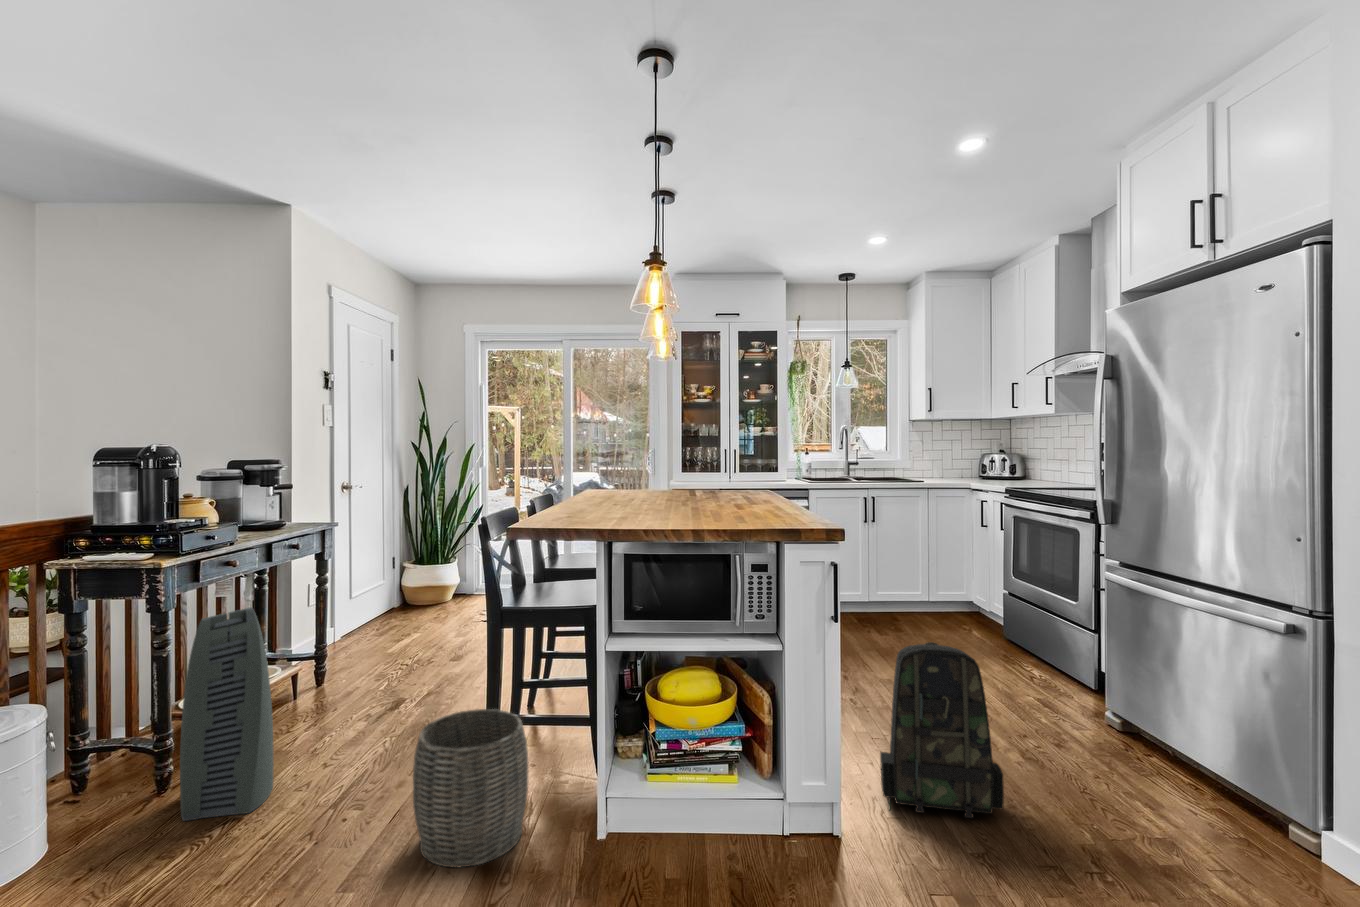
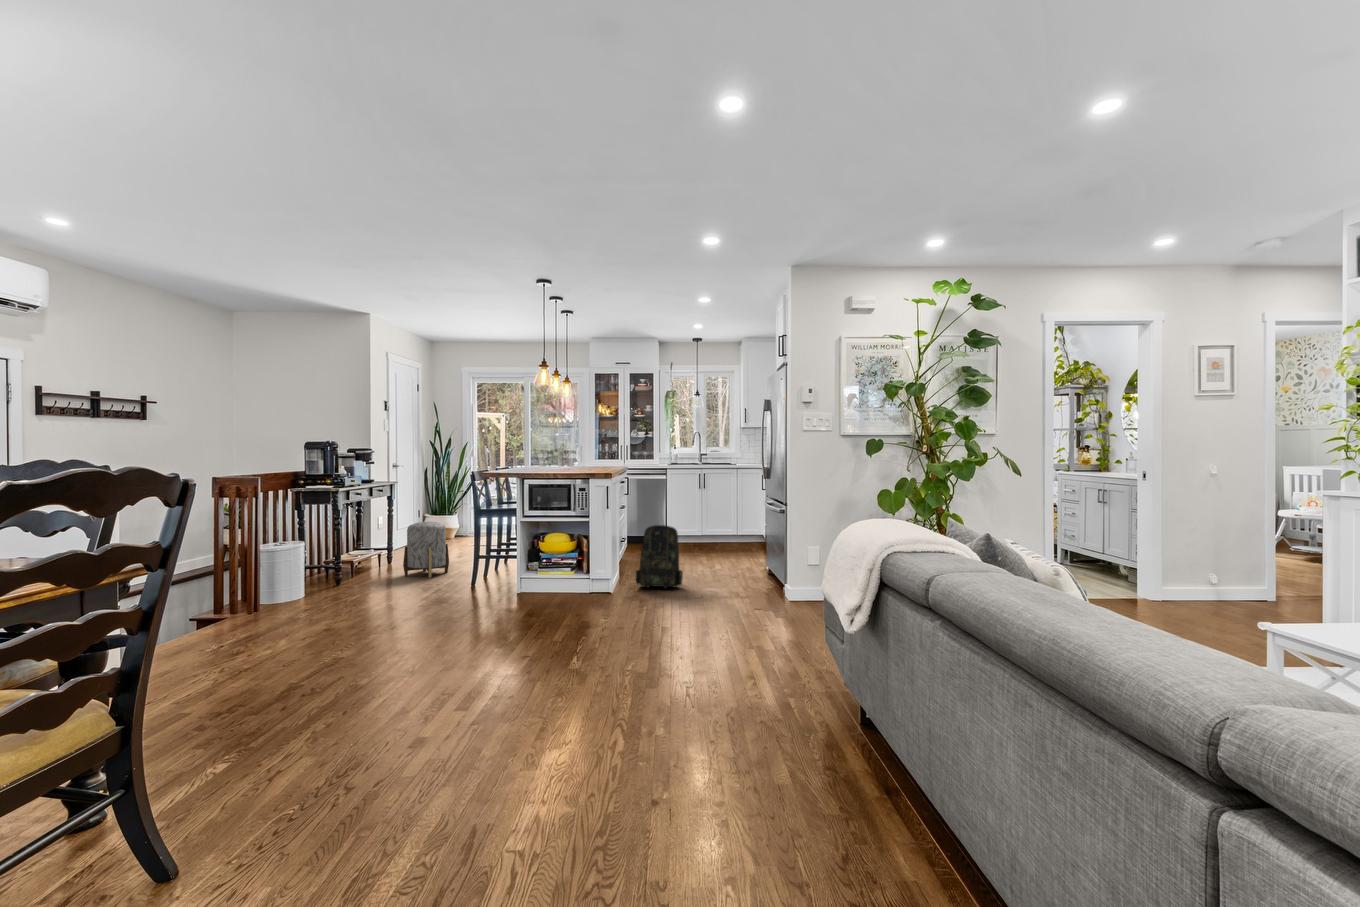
air purifier: present [180,607,274,821] -> none [351,509,385,591]
stool: none [329,616,431,748] -> present [403,522,449,578]
woven basket: present [413,709,528,867] -> none [447,548,492,597]

